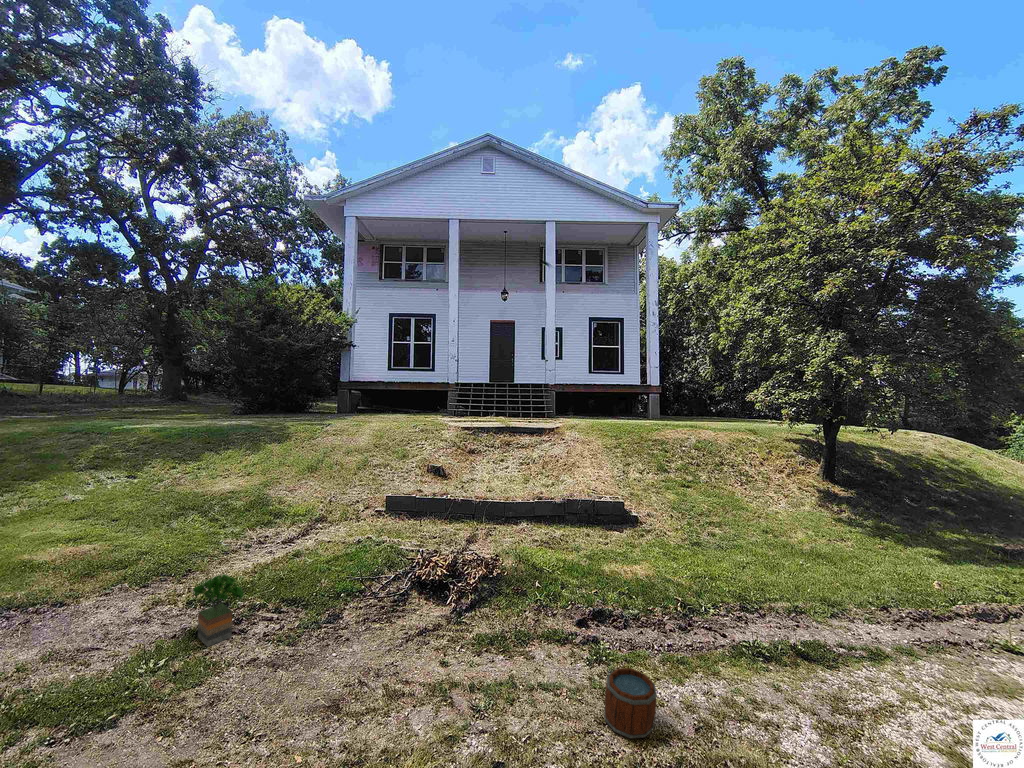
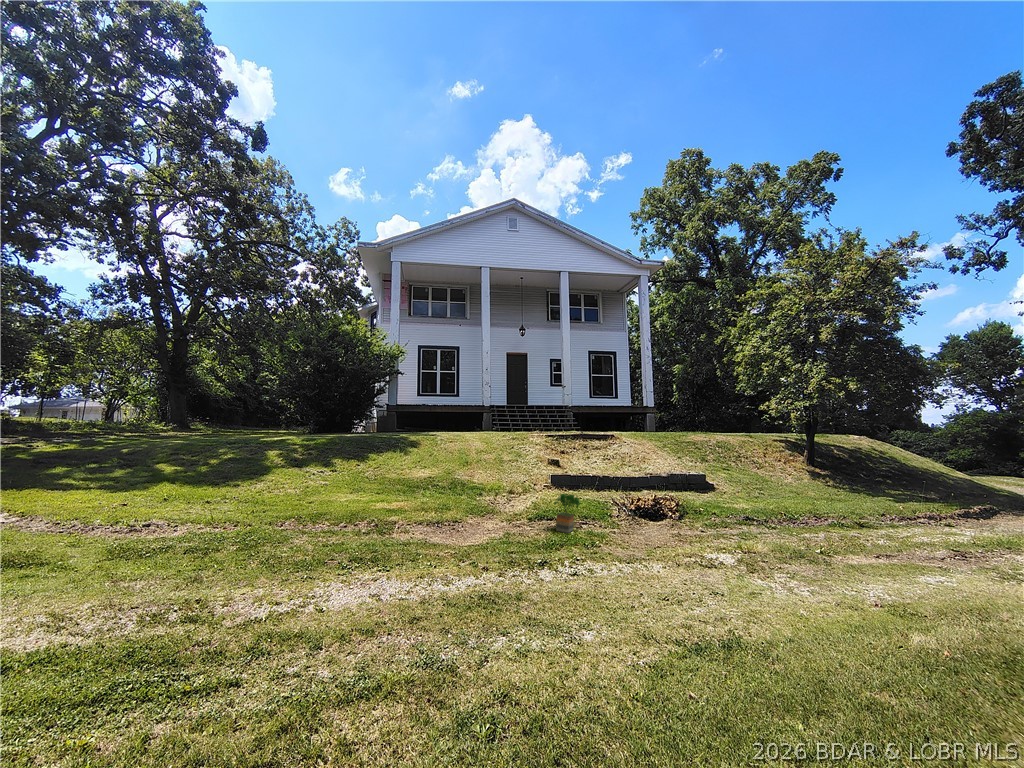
bucket: present [604,668,657,738] -> none [792,524,821,552]

